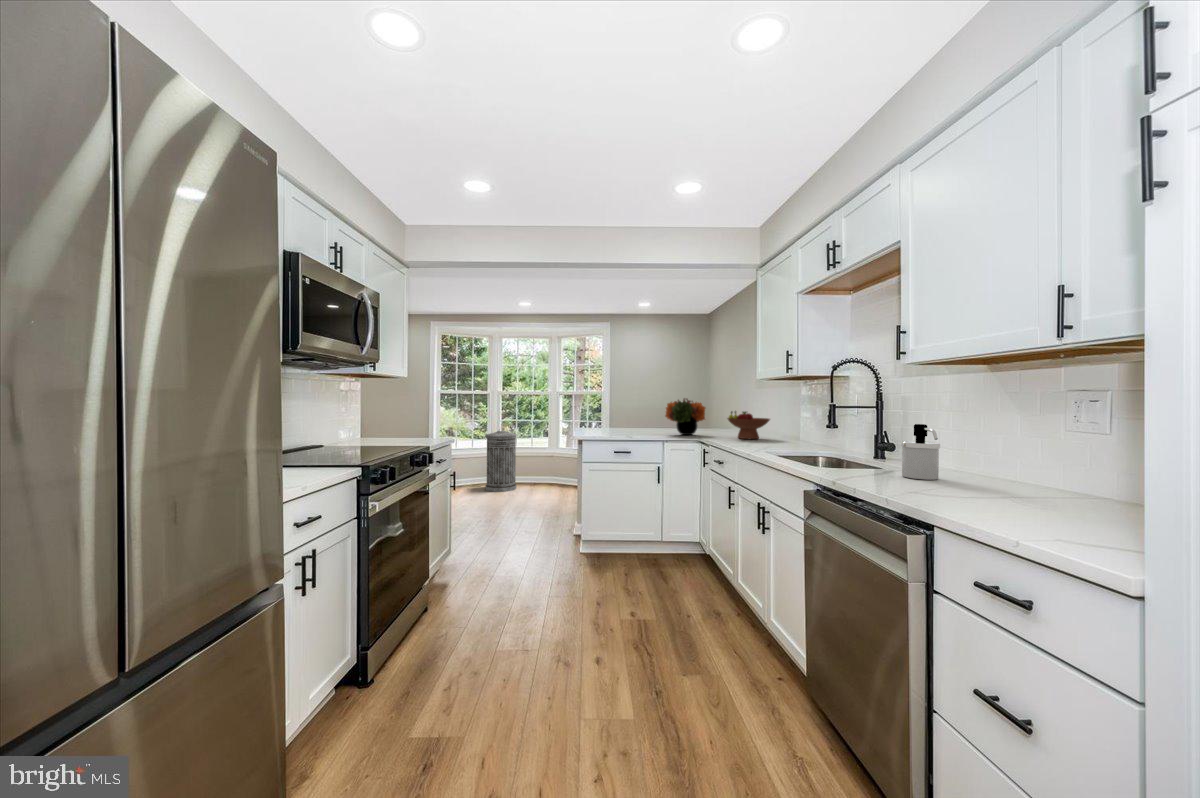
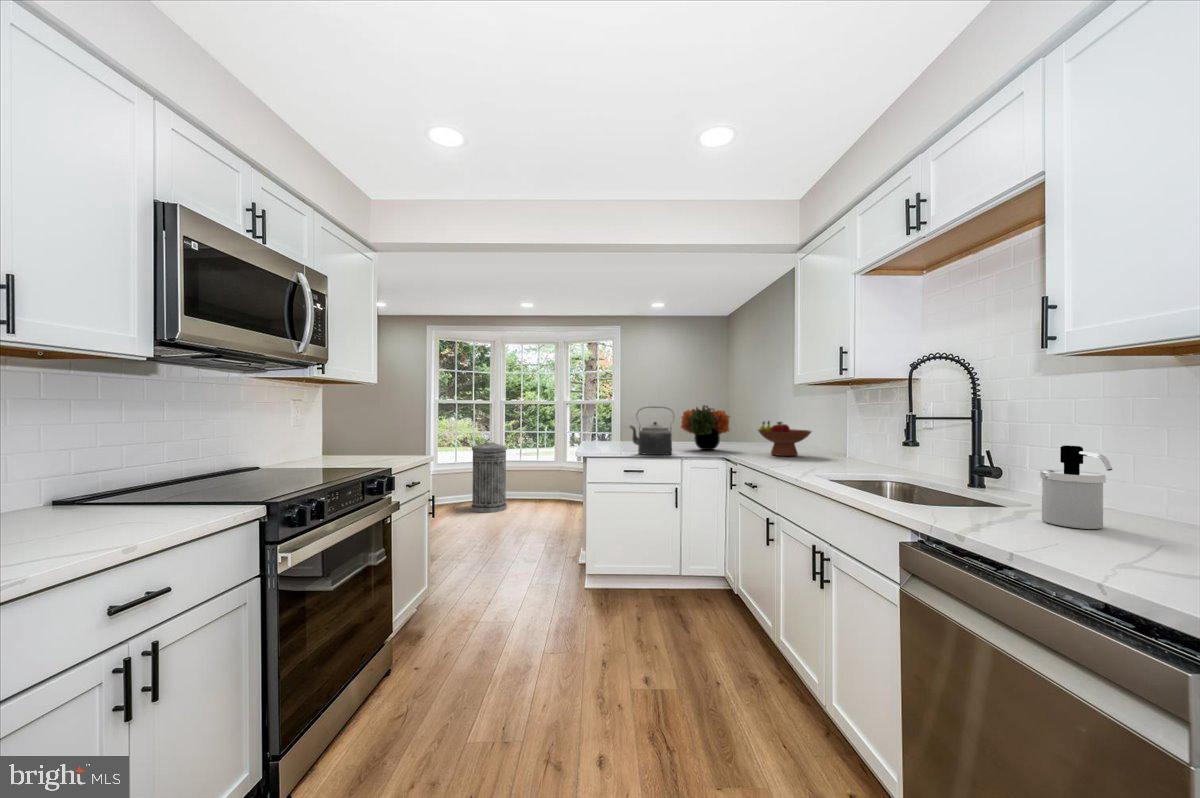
kettle: none [622,399,659,439] -> present [630,407,674,455]

